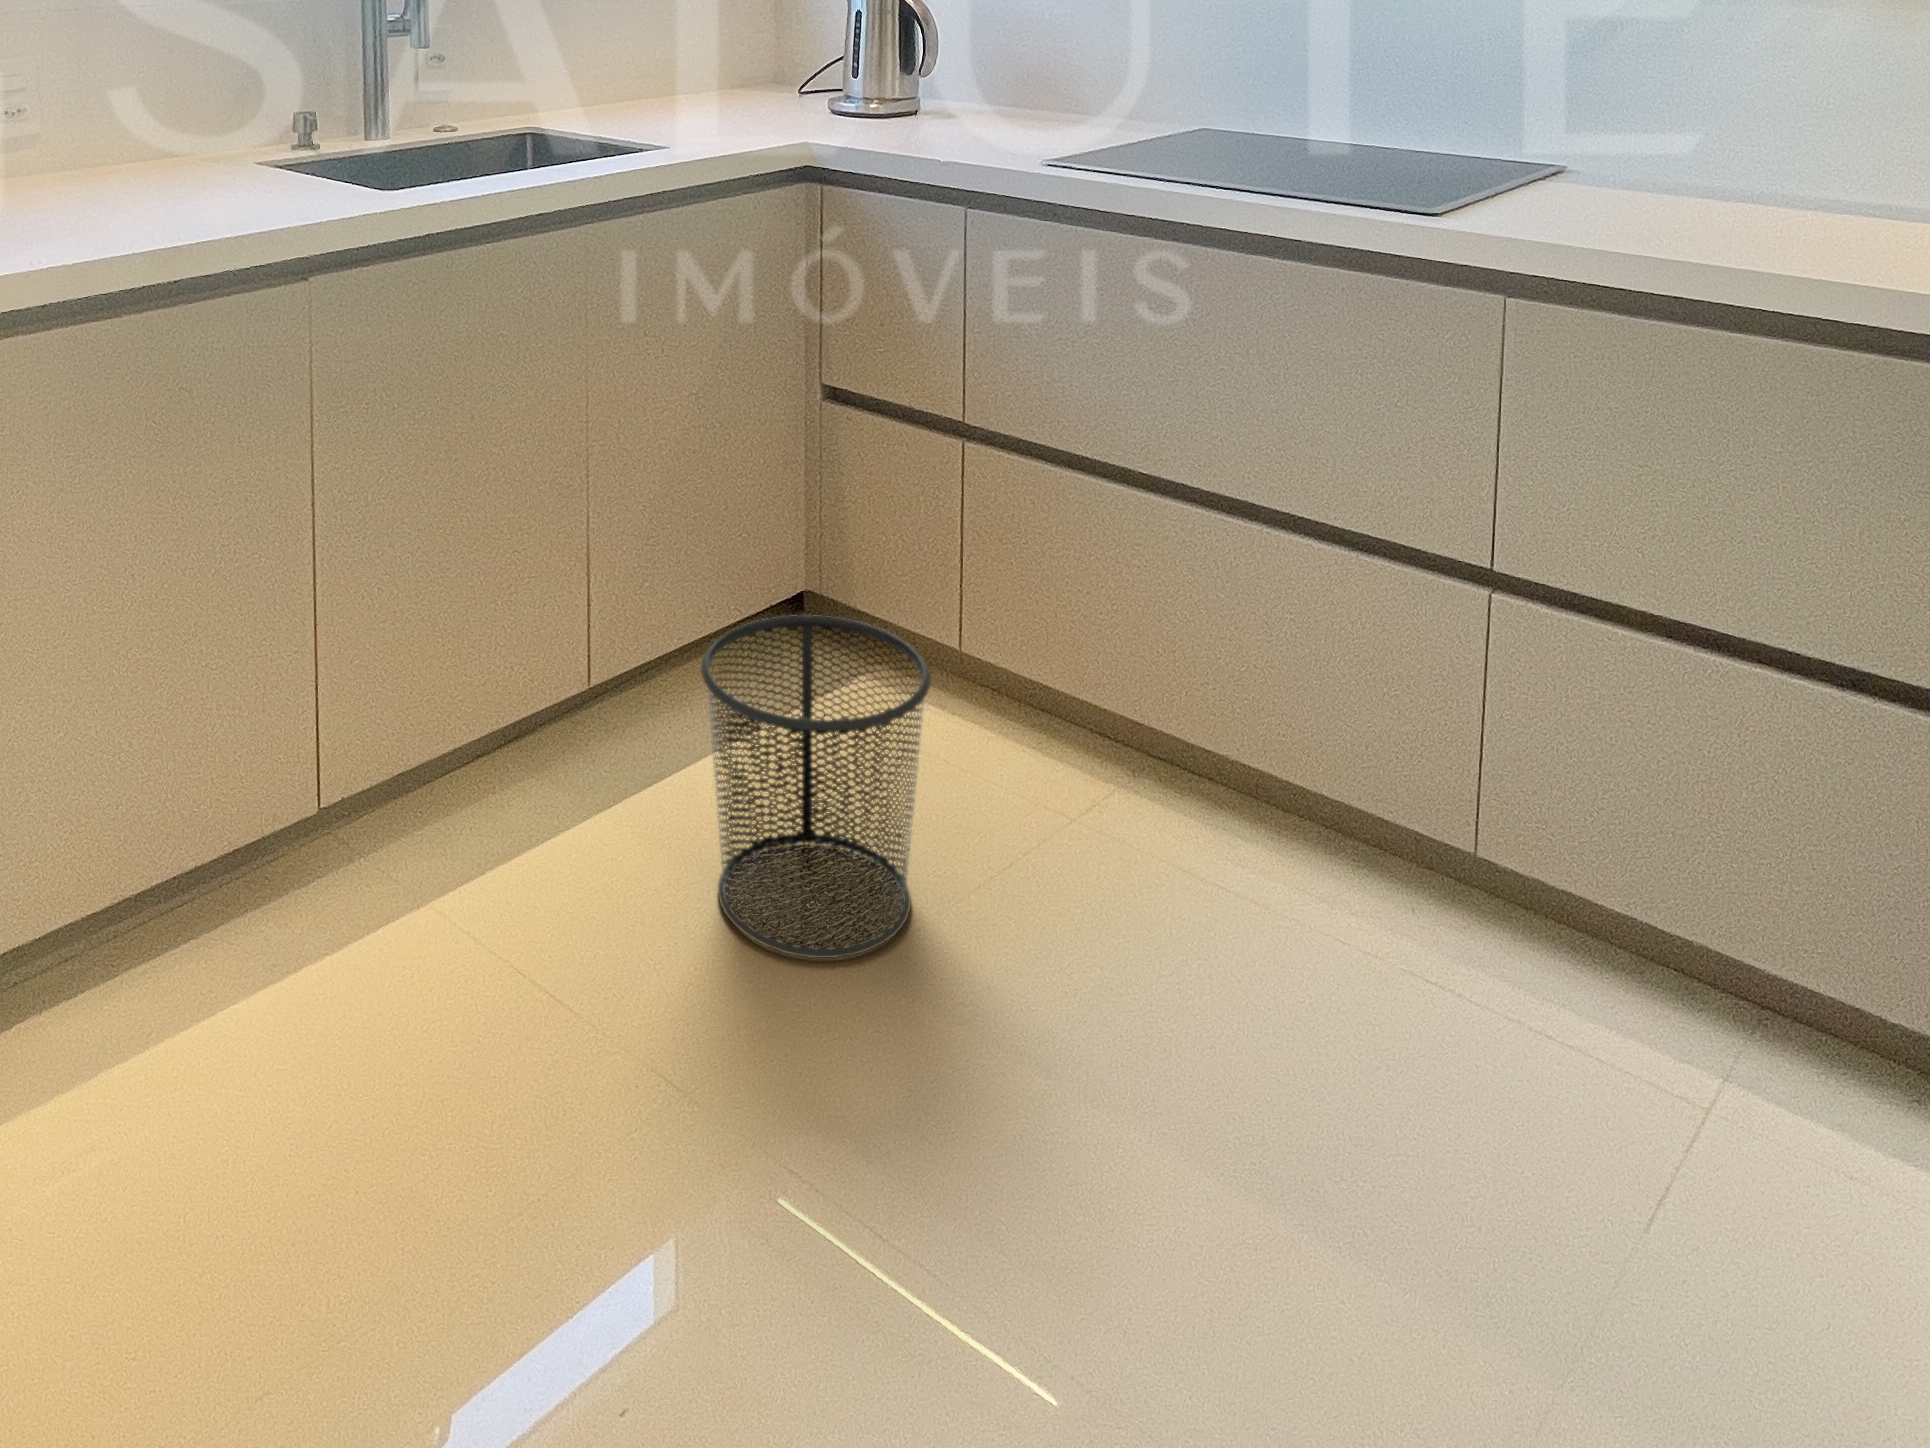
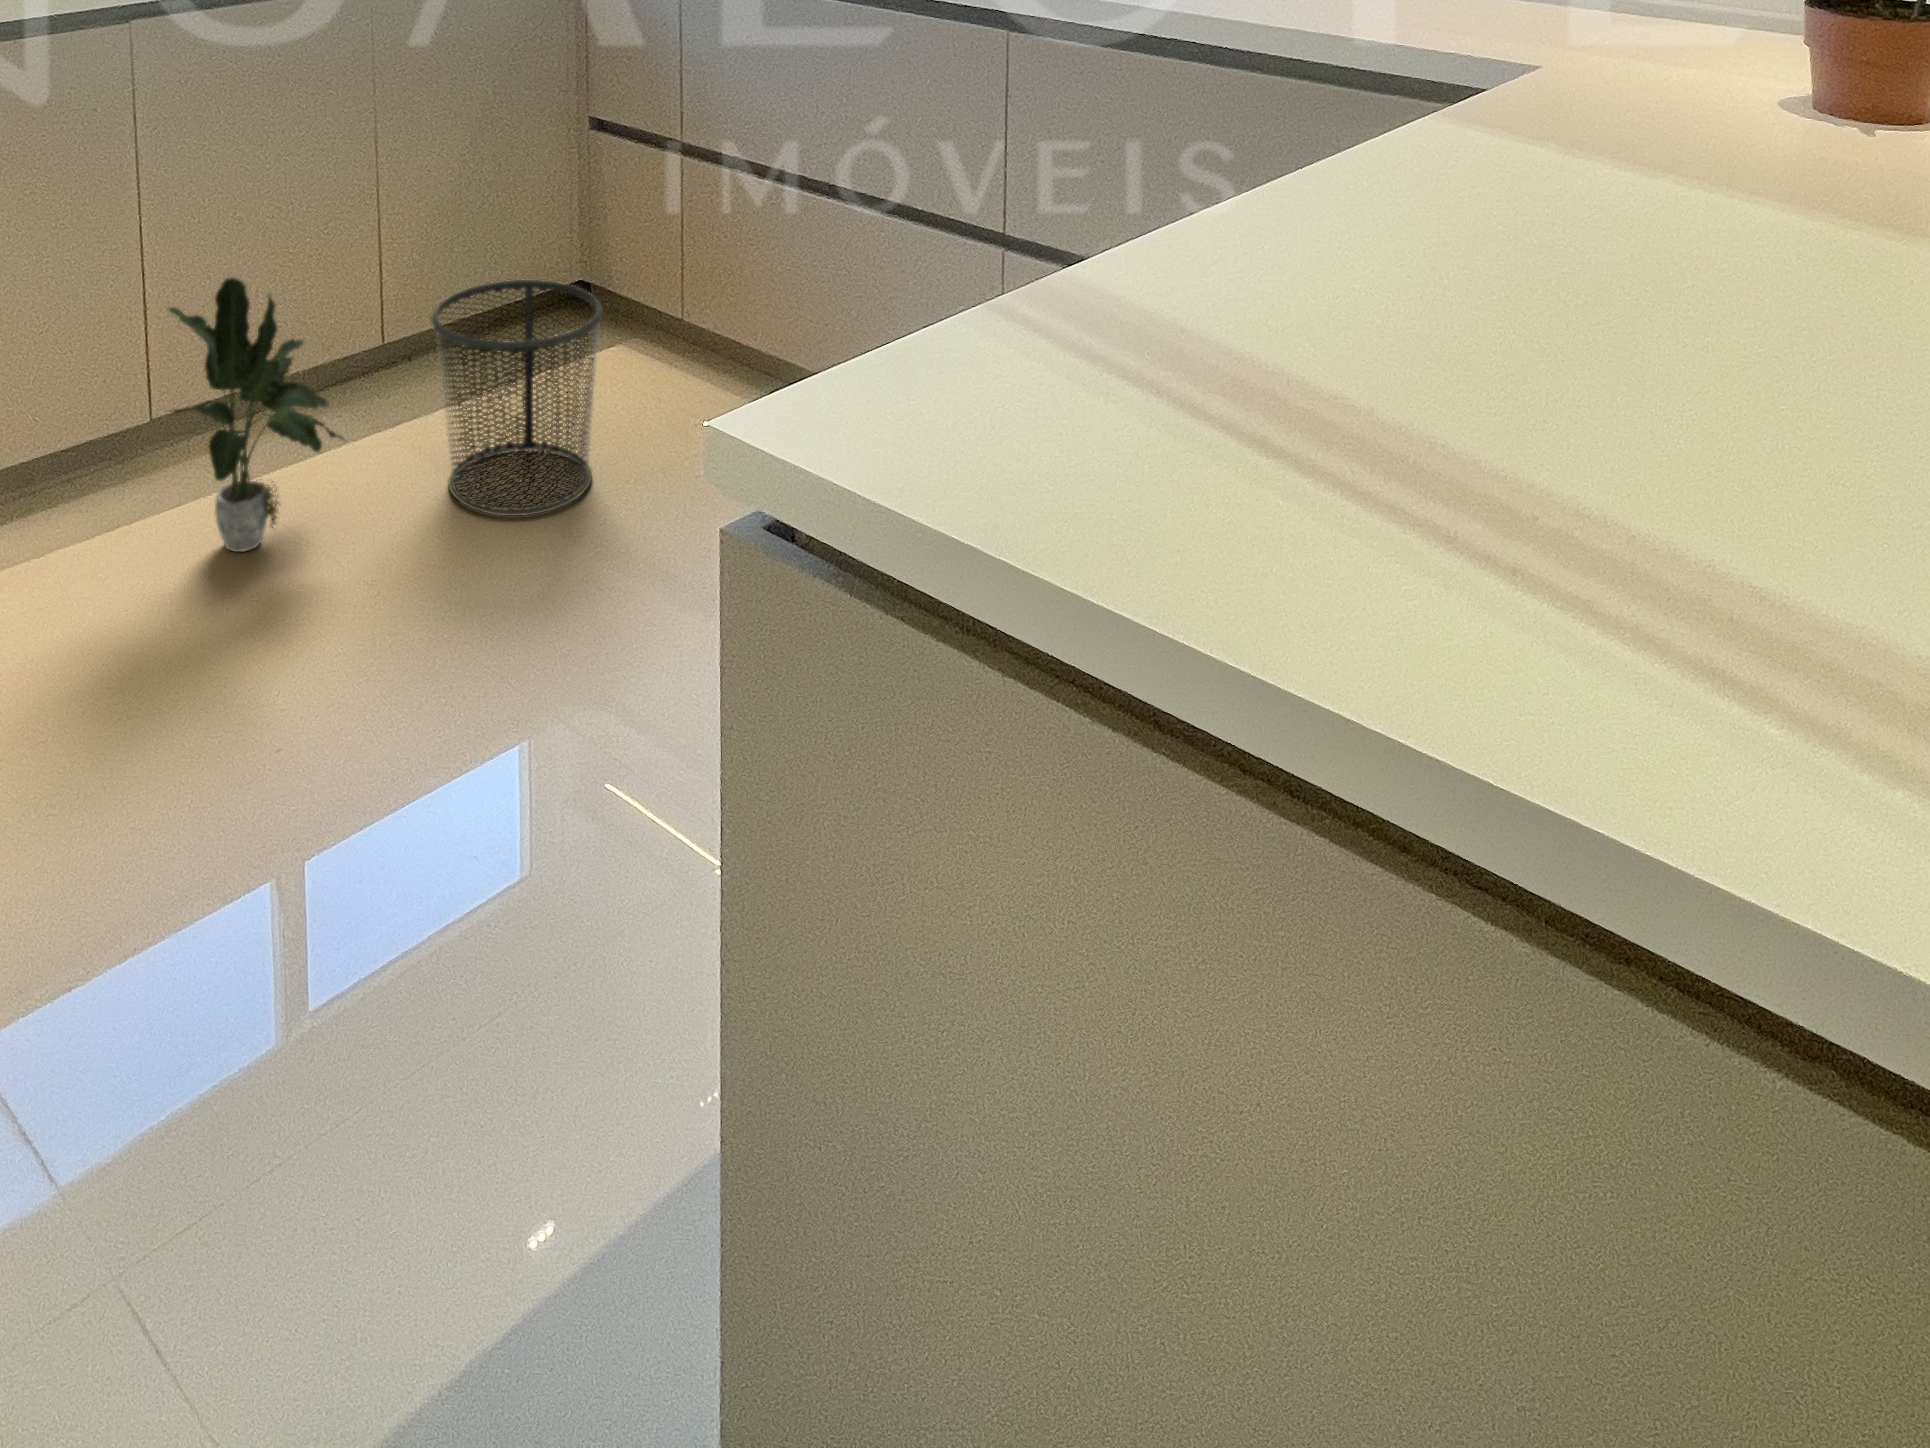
potted plant: none [368,633,614,1024] -> present [168,278,346,552]

